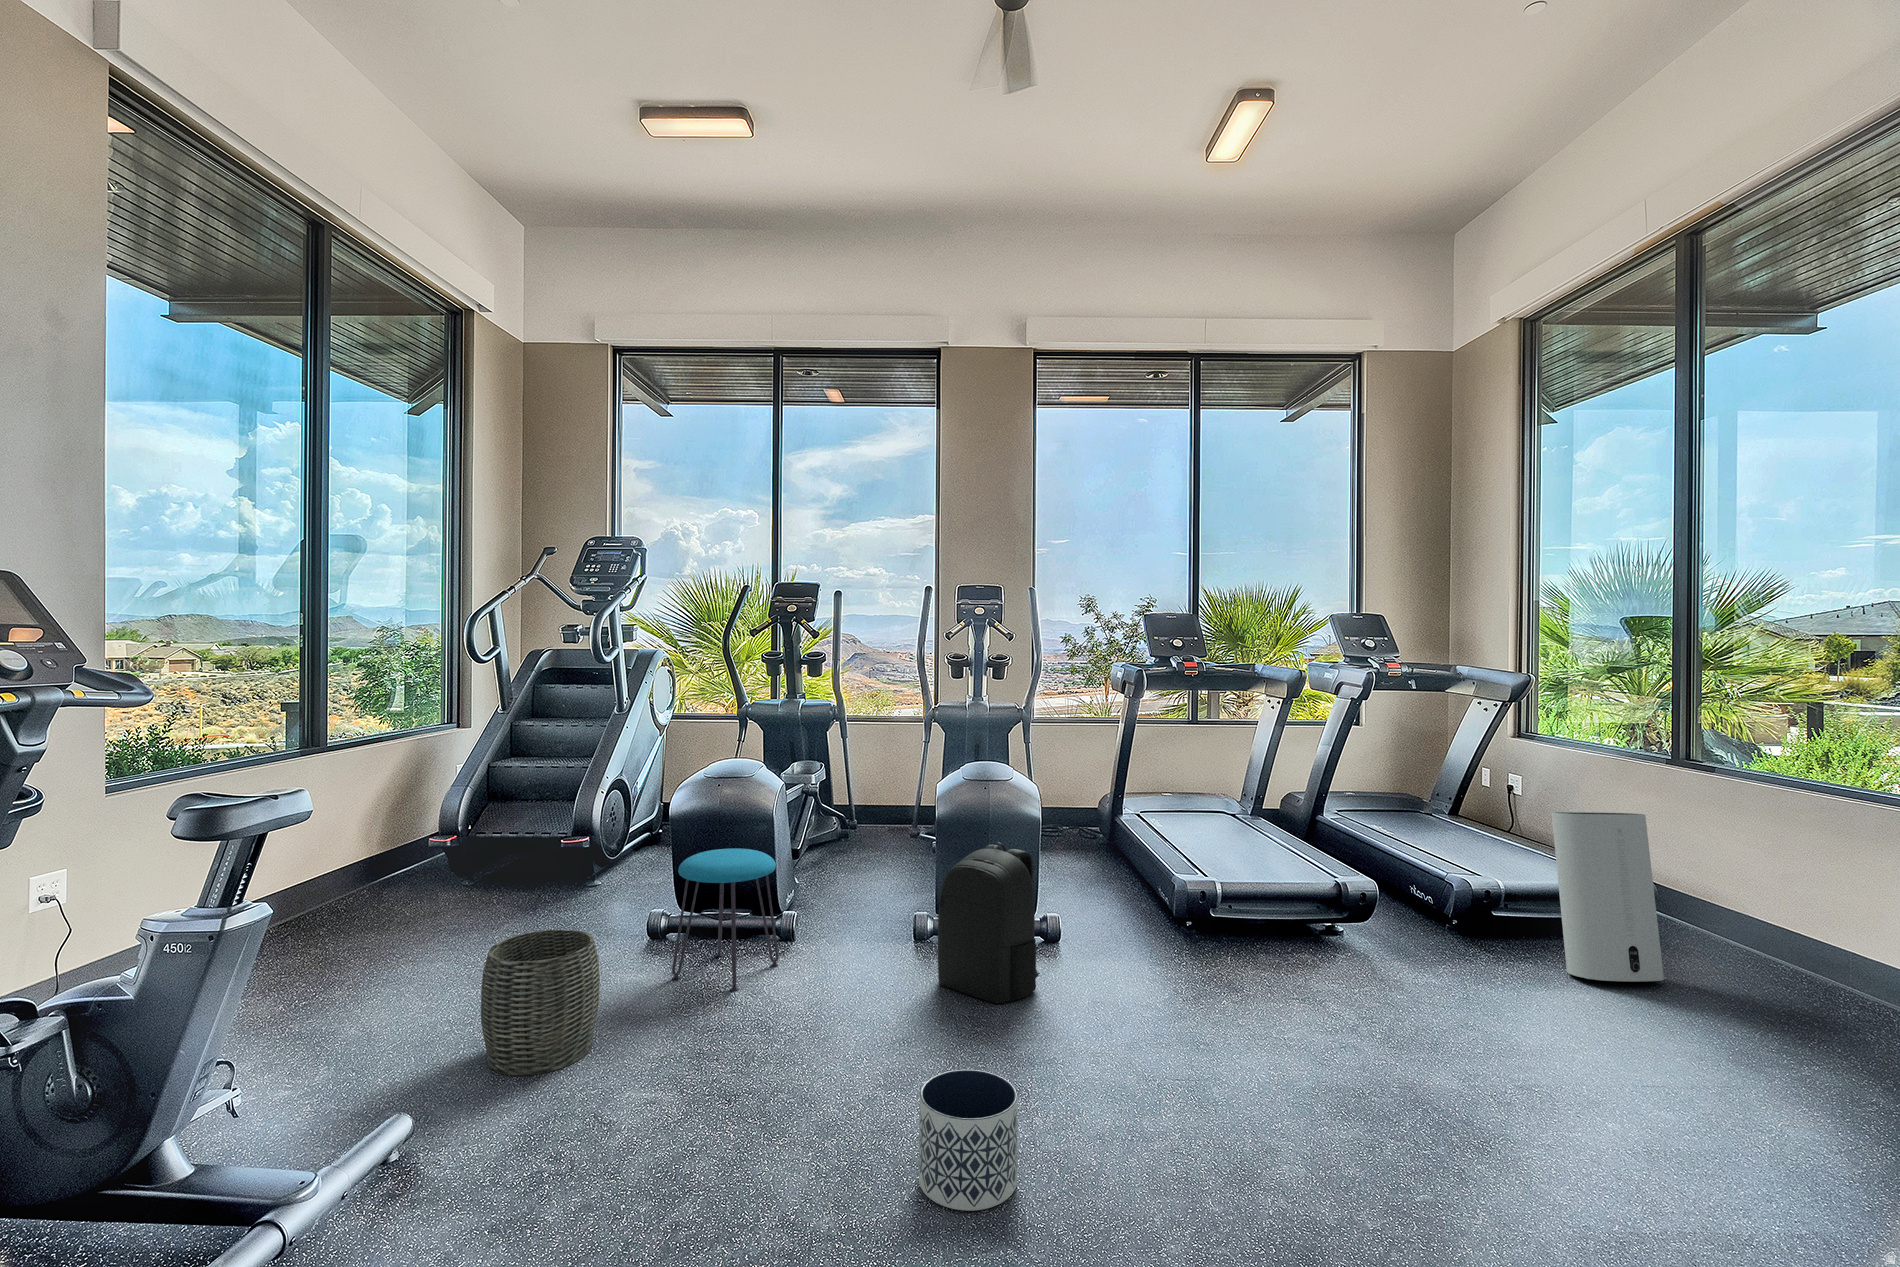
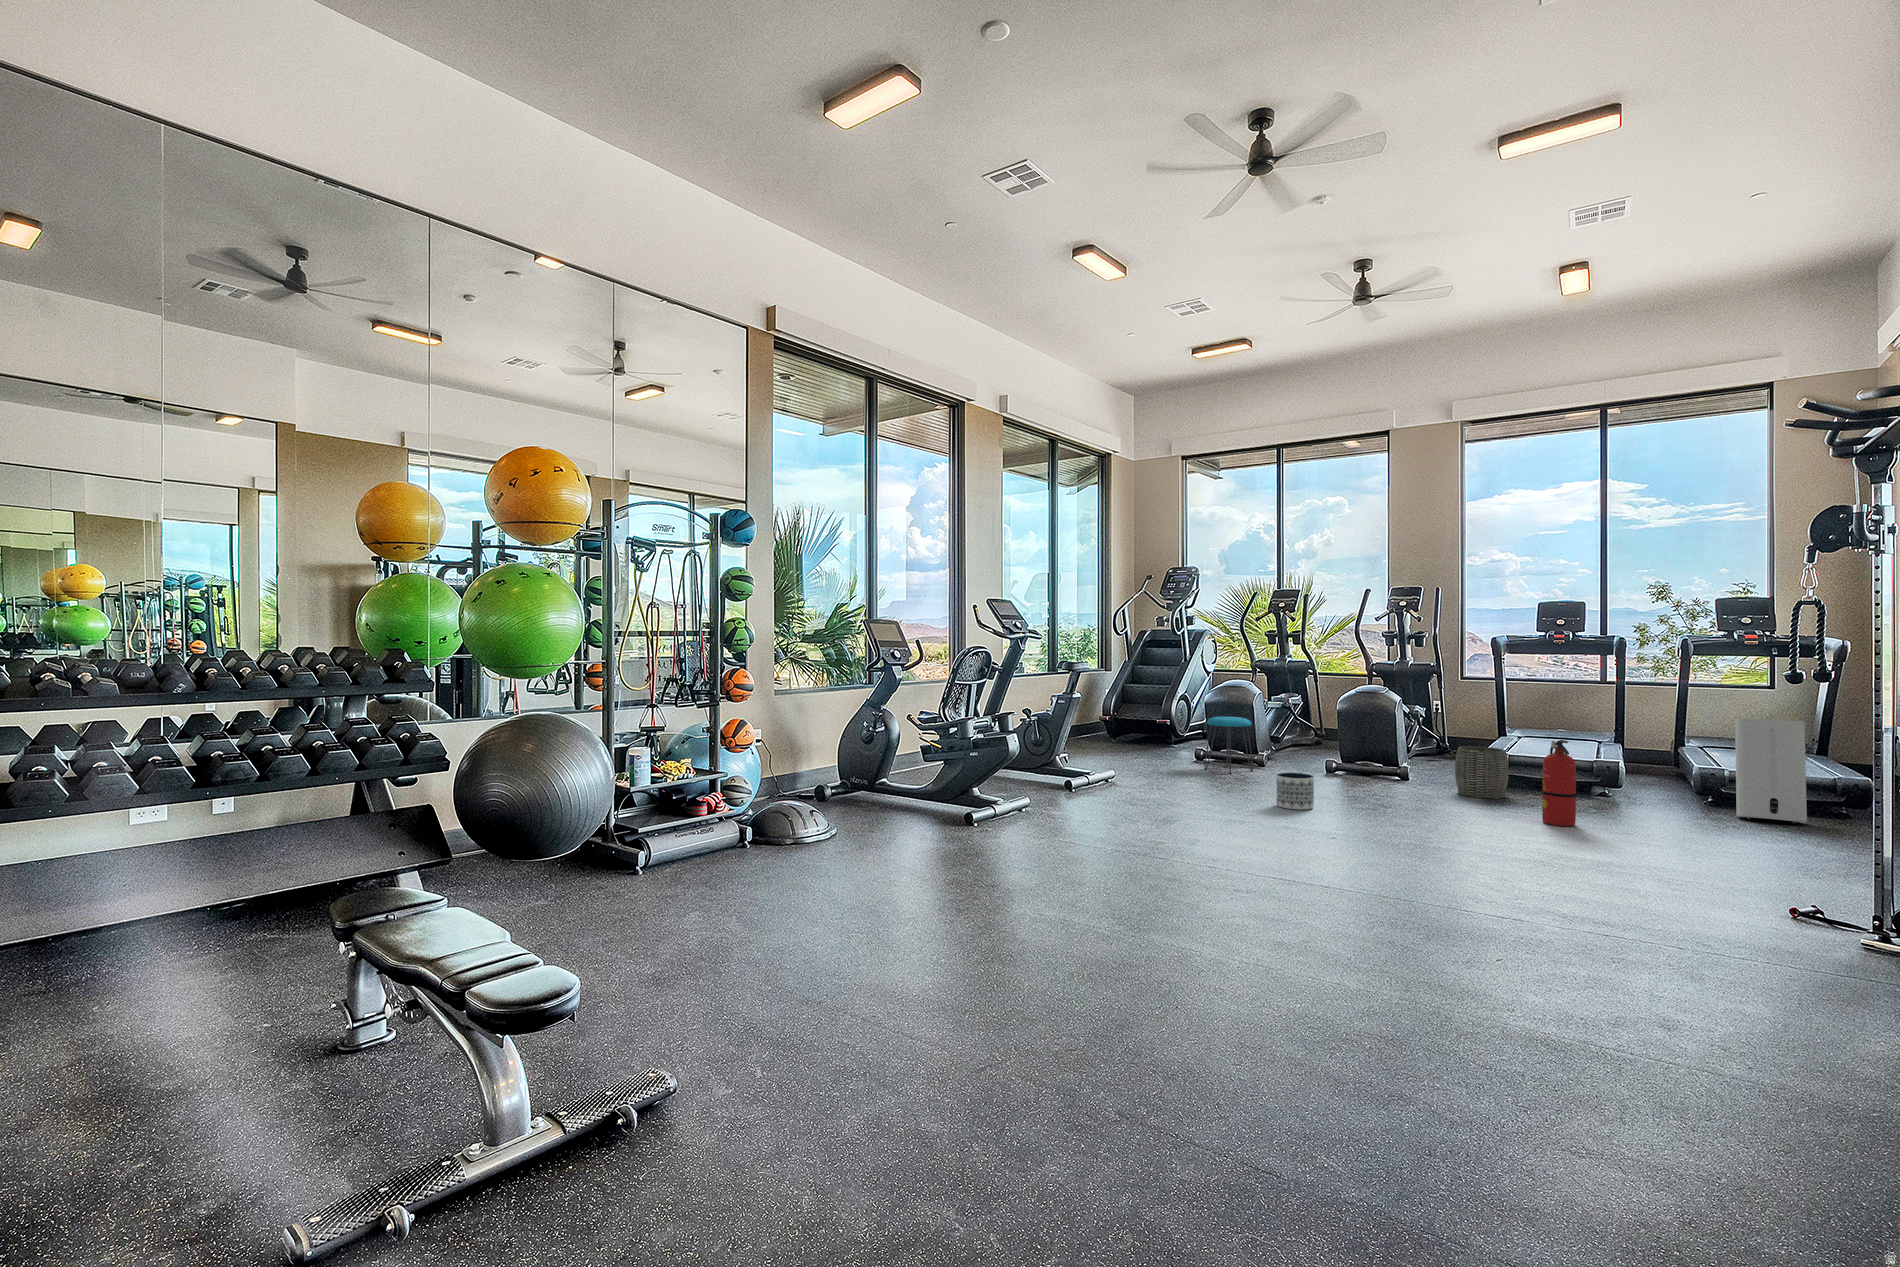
backpack: present [938,842,1040,1003] -> none [1326,717,1383,787]
fire extinguisher: none [1434,916,1518,1108] -> present [1542,740,1576,826]
woven basket: present [481,929,600,1075] -> present [1455,746,1509,799]

